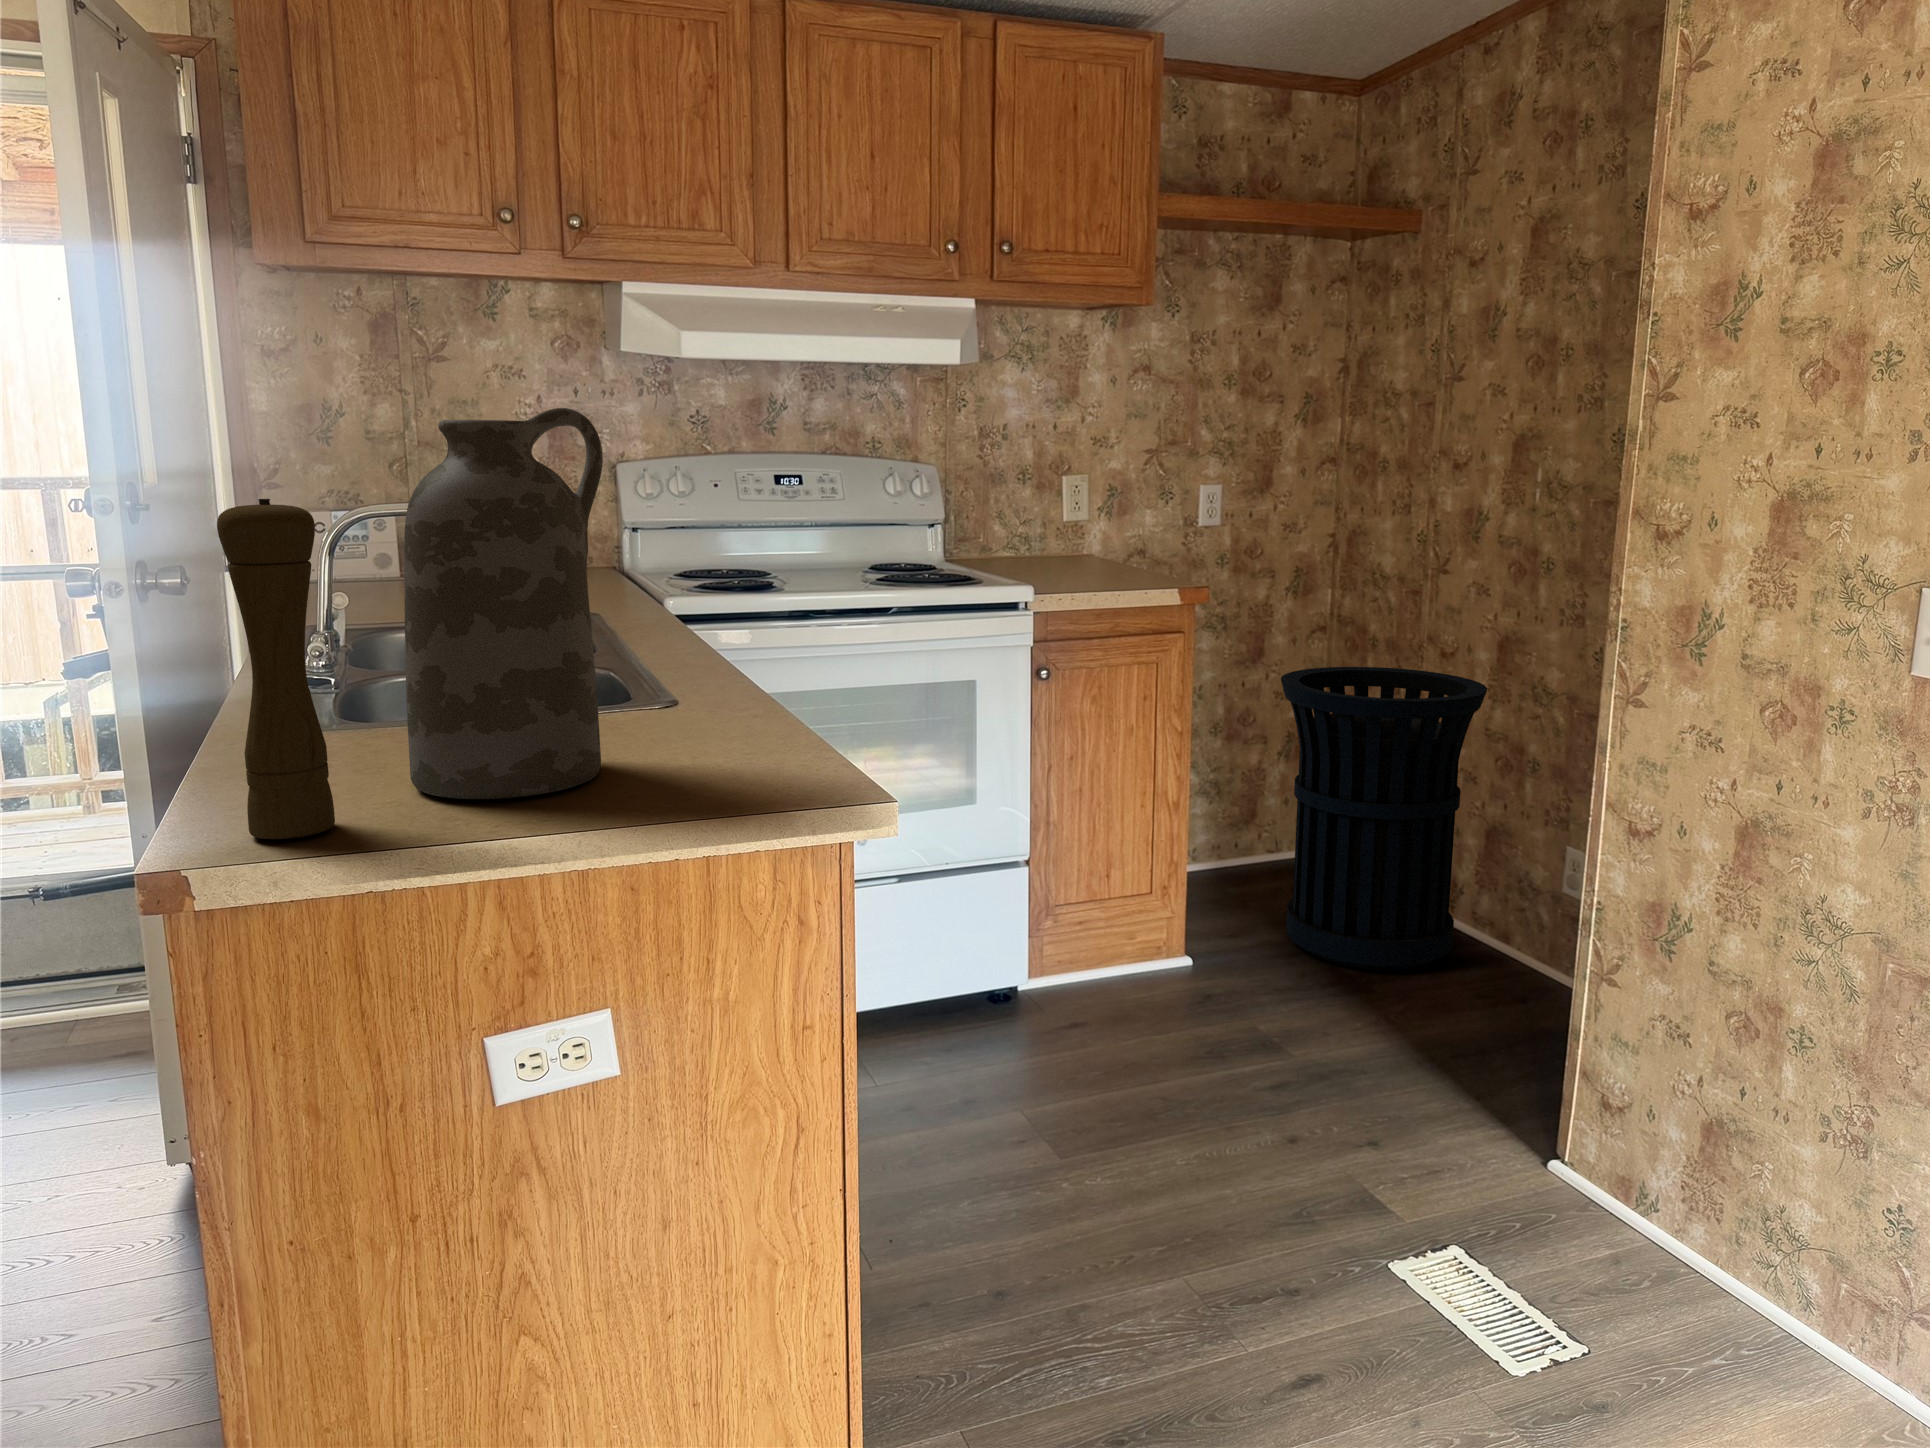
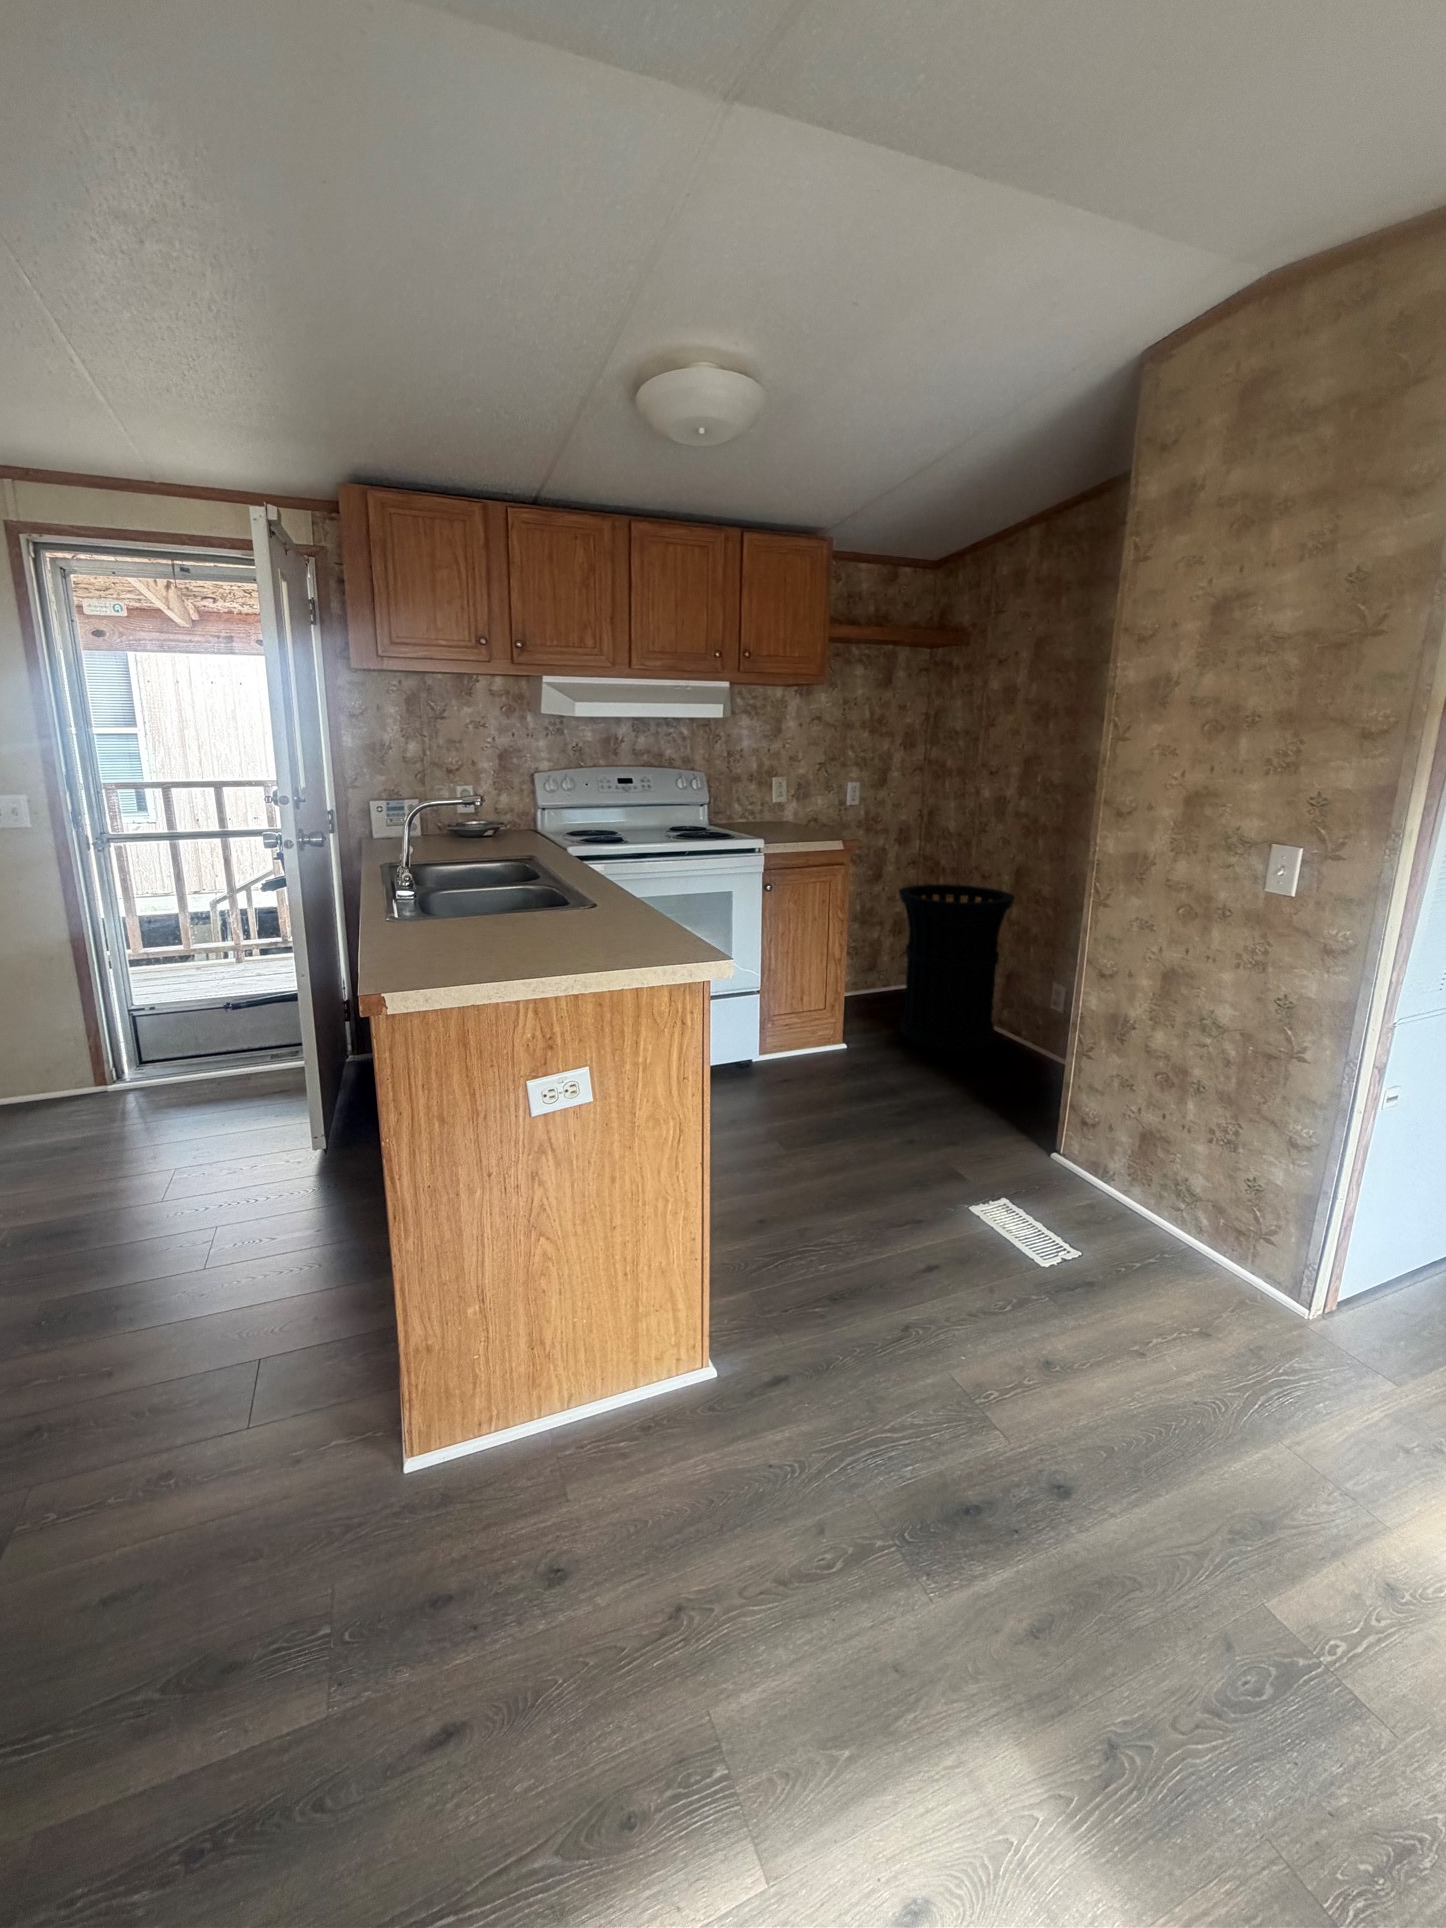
vase: present [404,408,603,799] -> none [480,756,577,959]
pepper mill: present [217,499,335,839] -> none [399,807,453,979]

